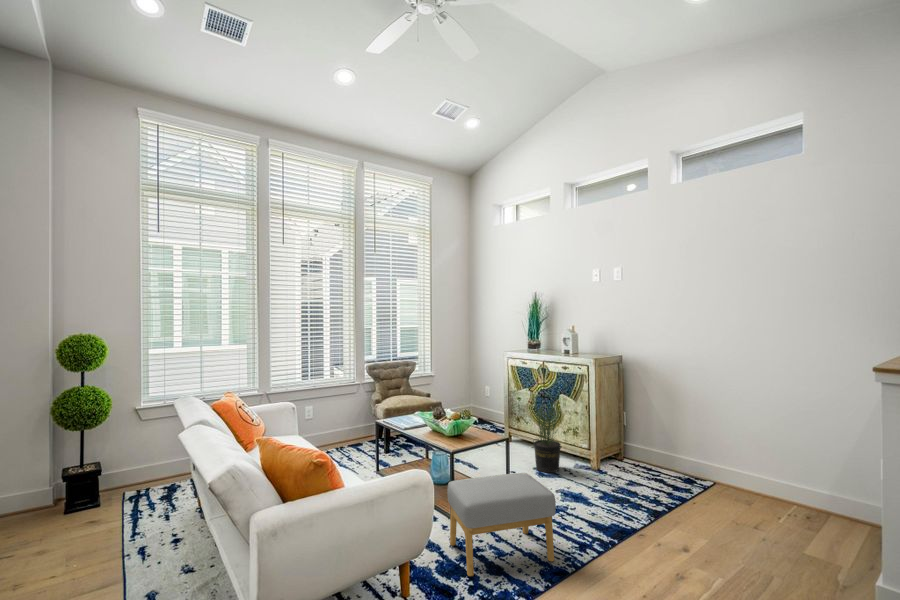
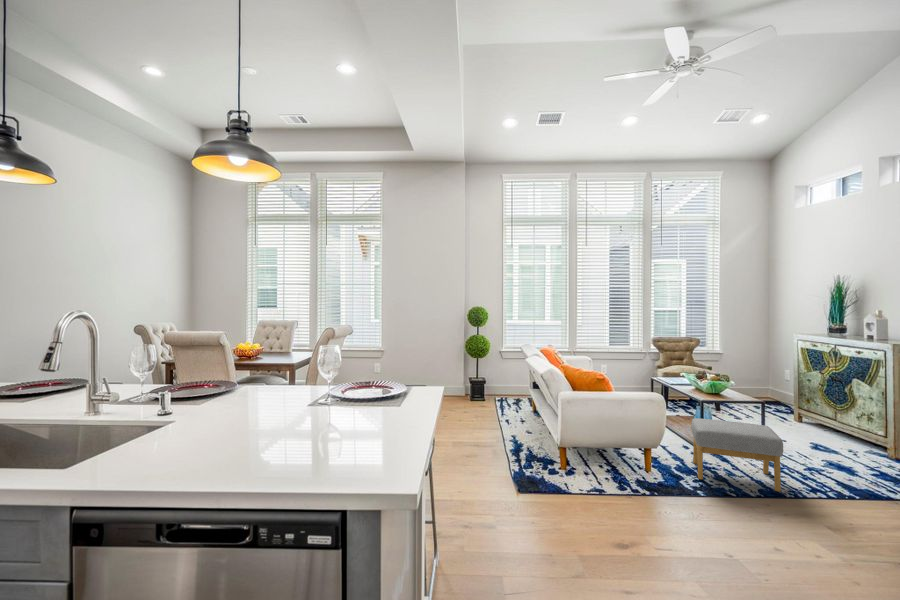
potted plant: present [533,400,561,473] -> none [805,372,854,449]

